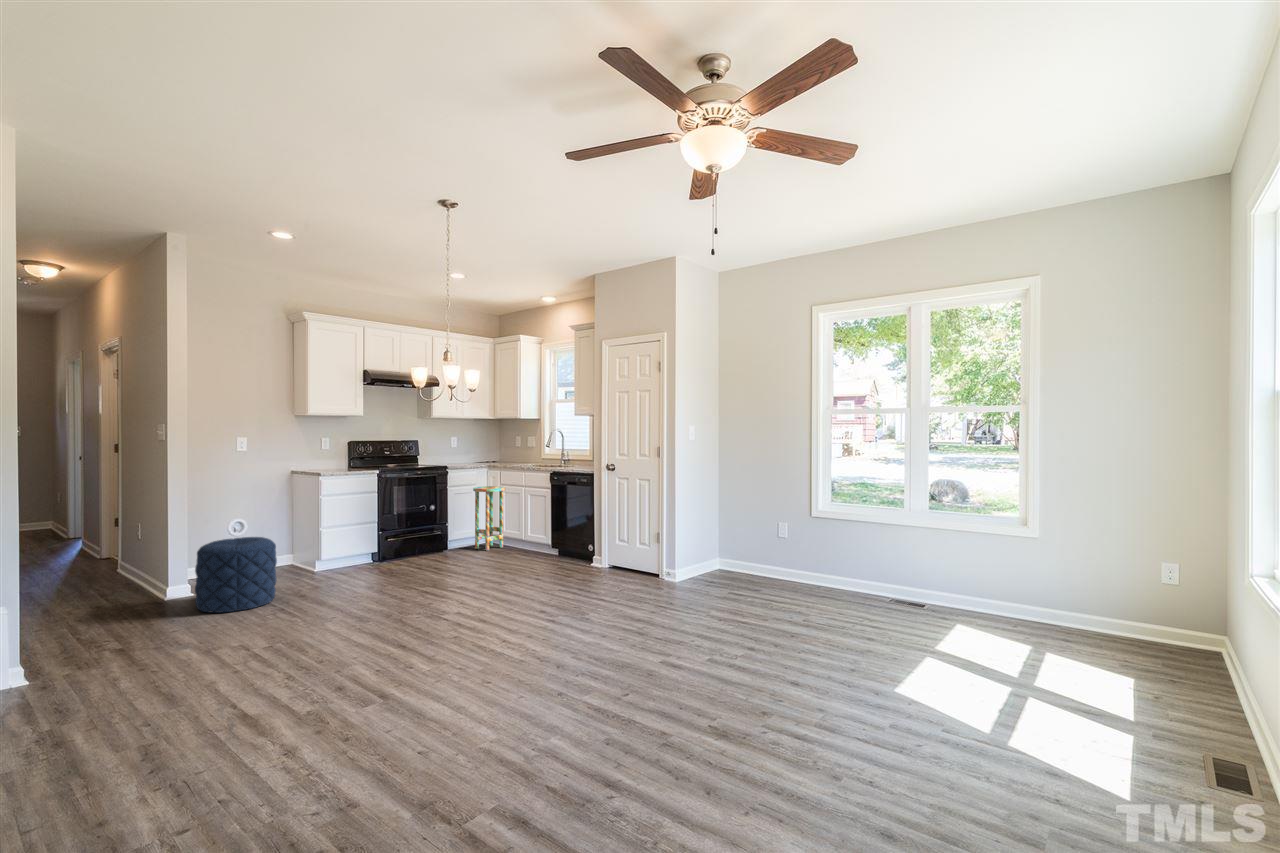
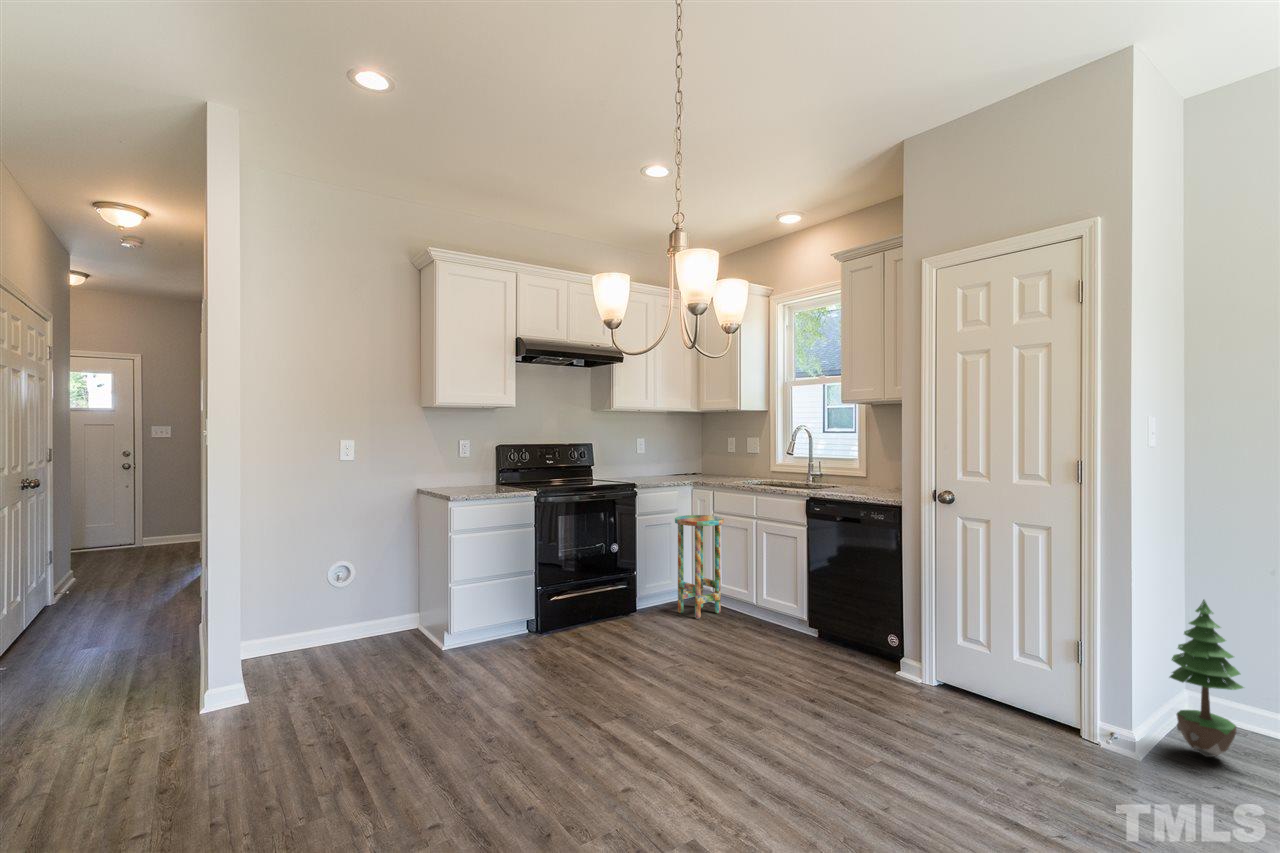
potted tree: none [691,509,717,579] -> present [1170,600,1243,757]
pouf: present [195,537,277,613] -> none [221,610,362,763]

